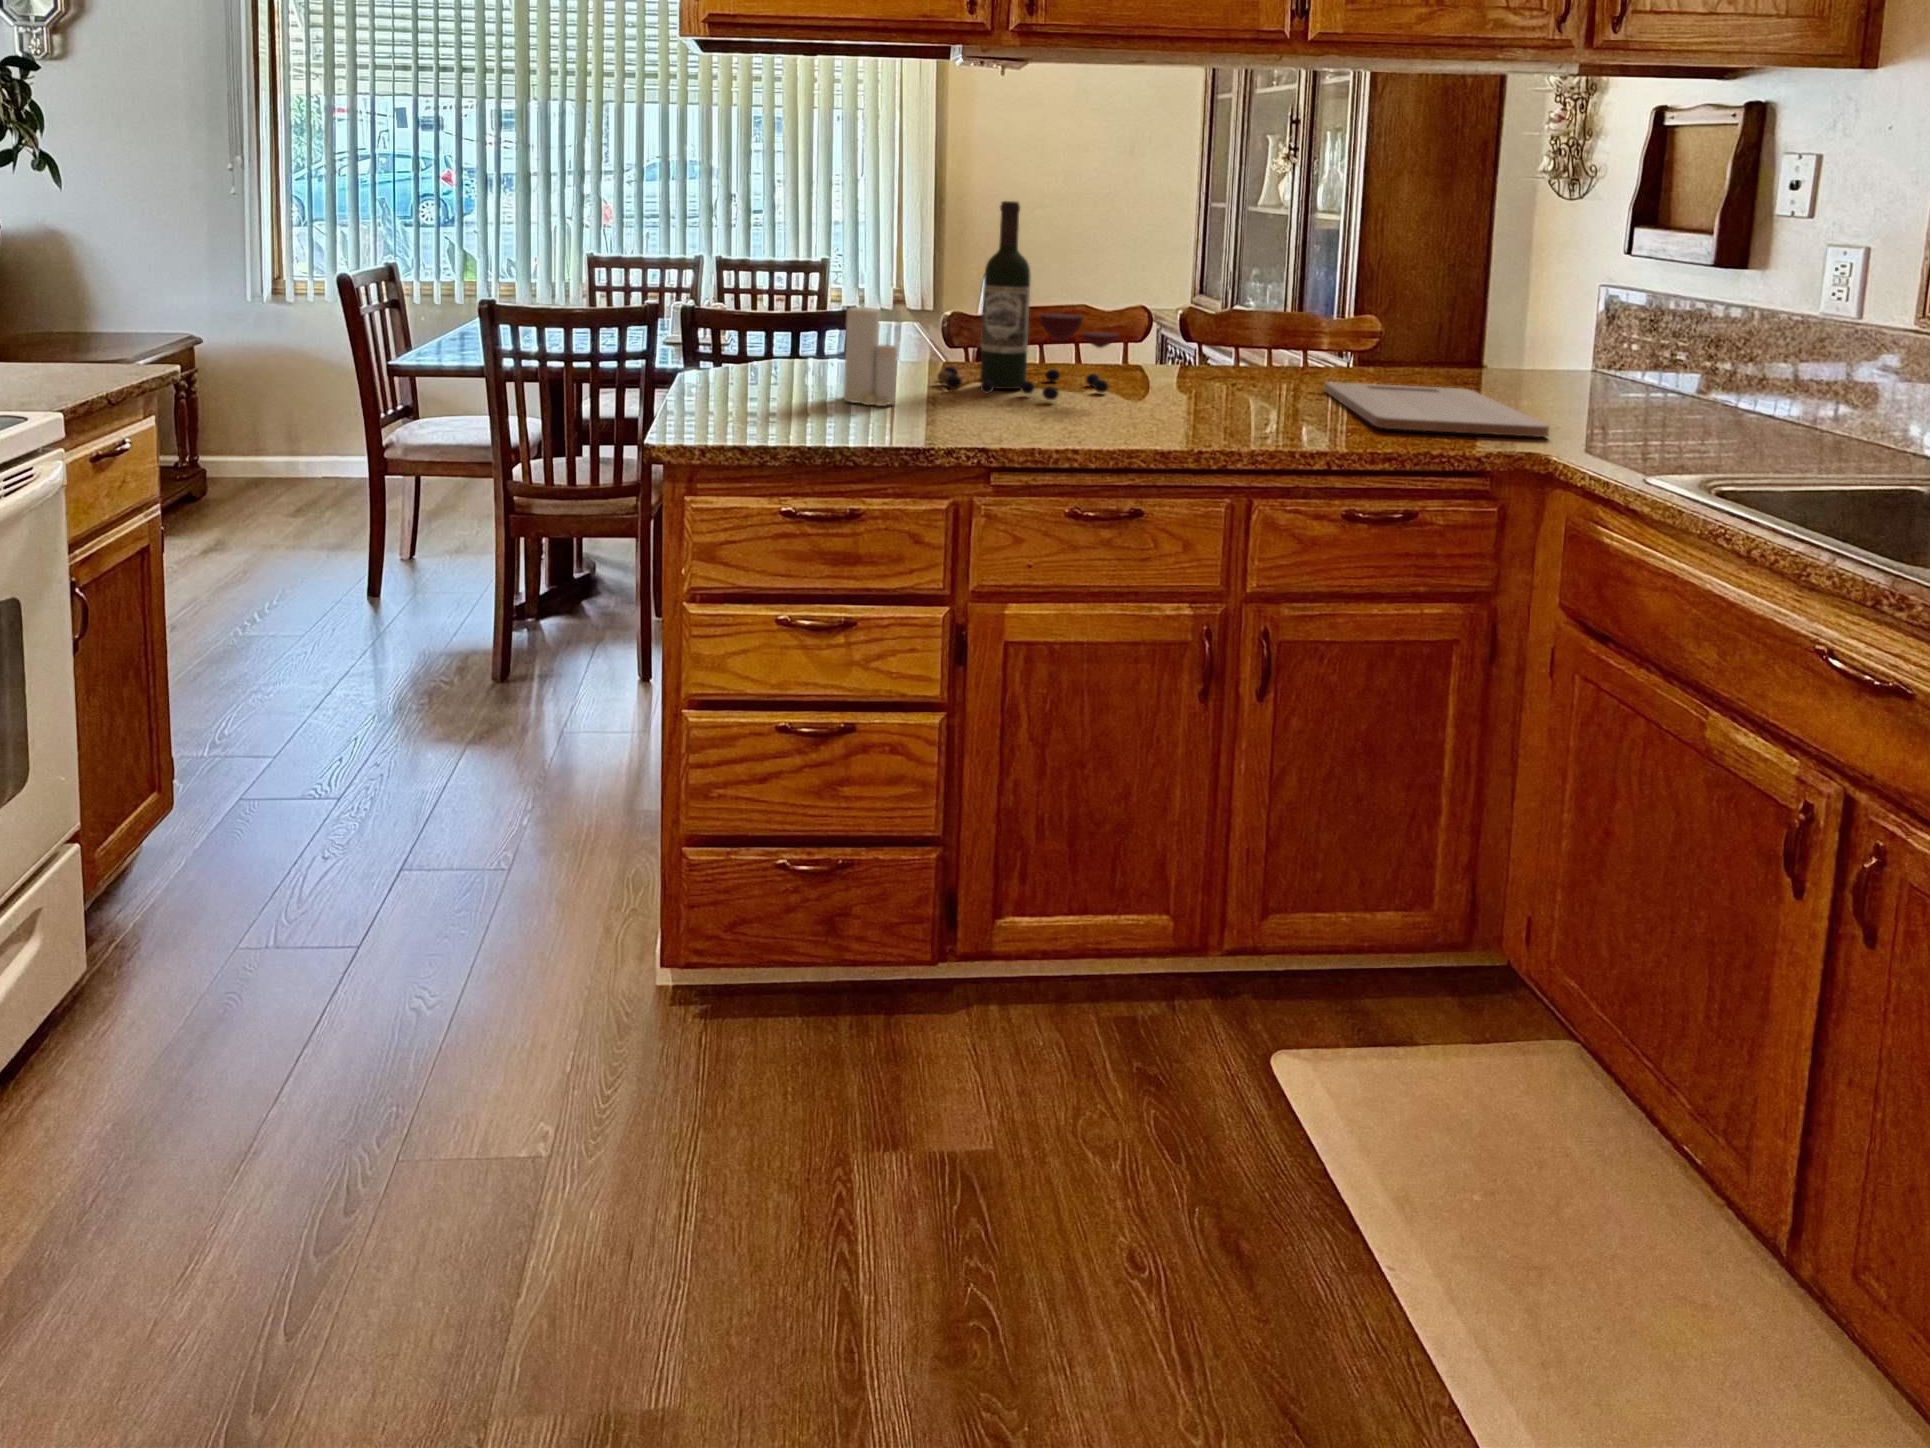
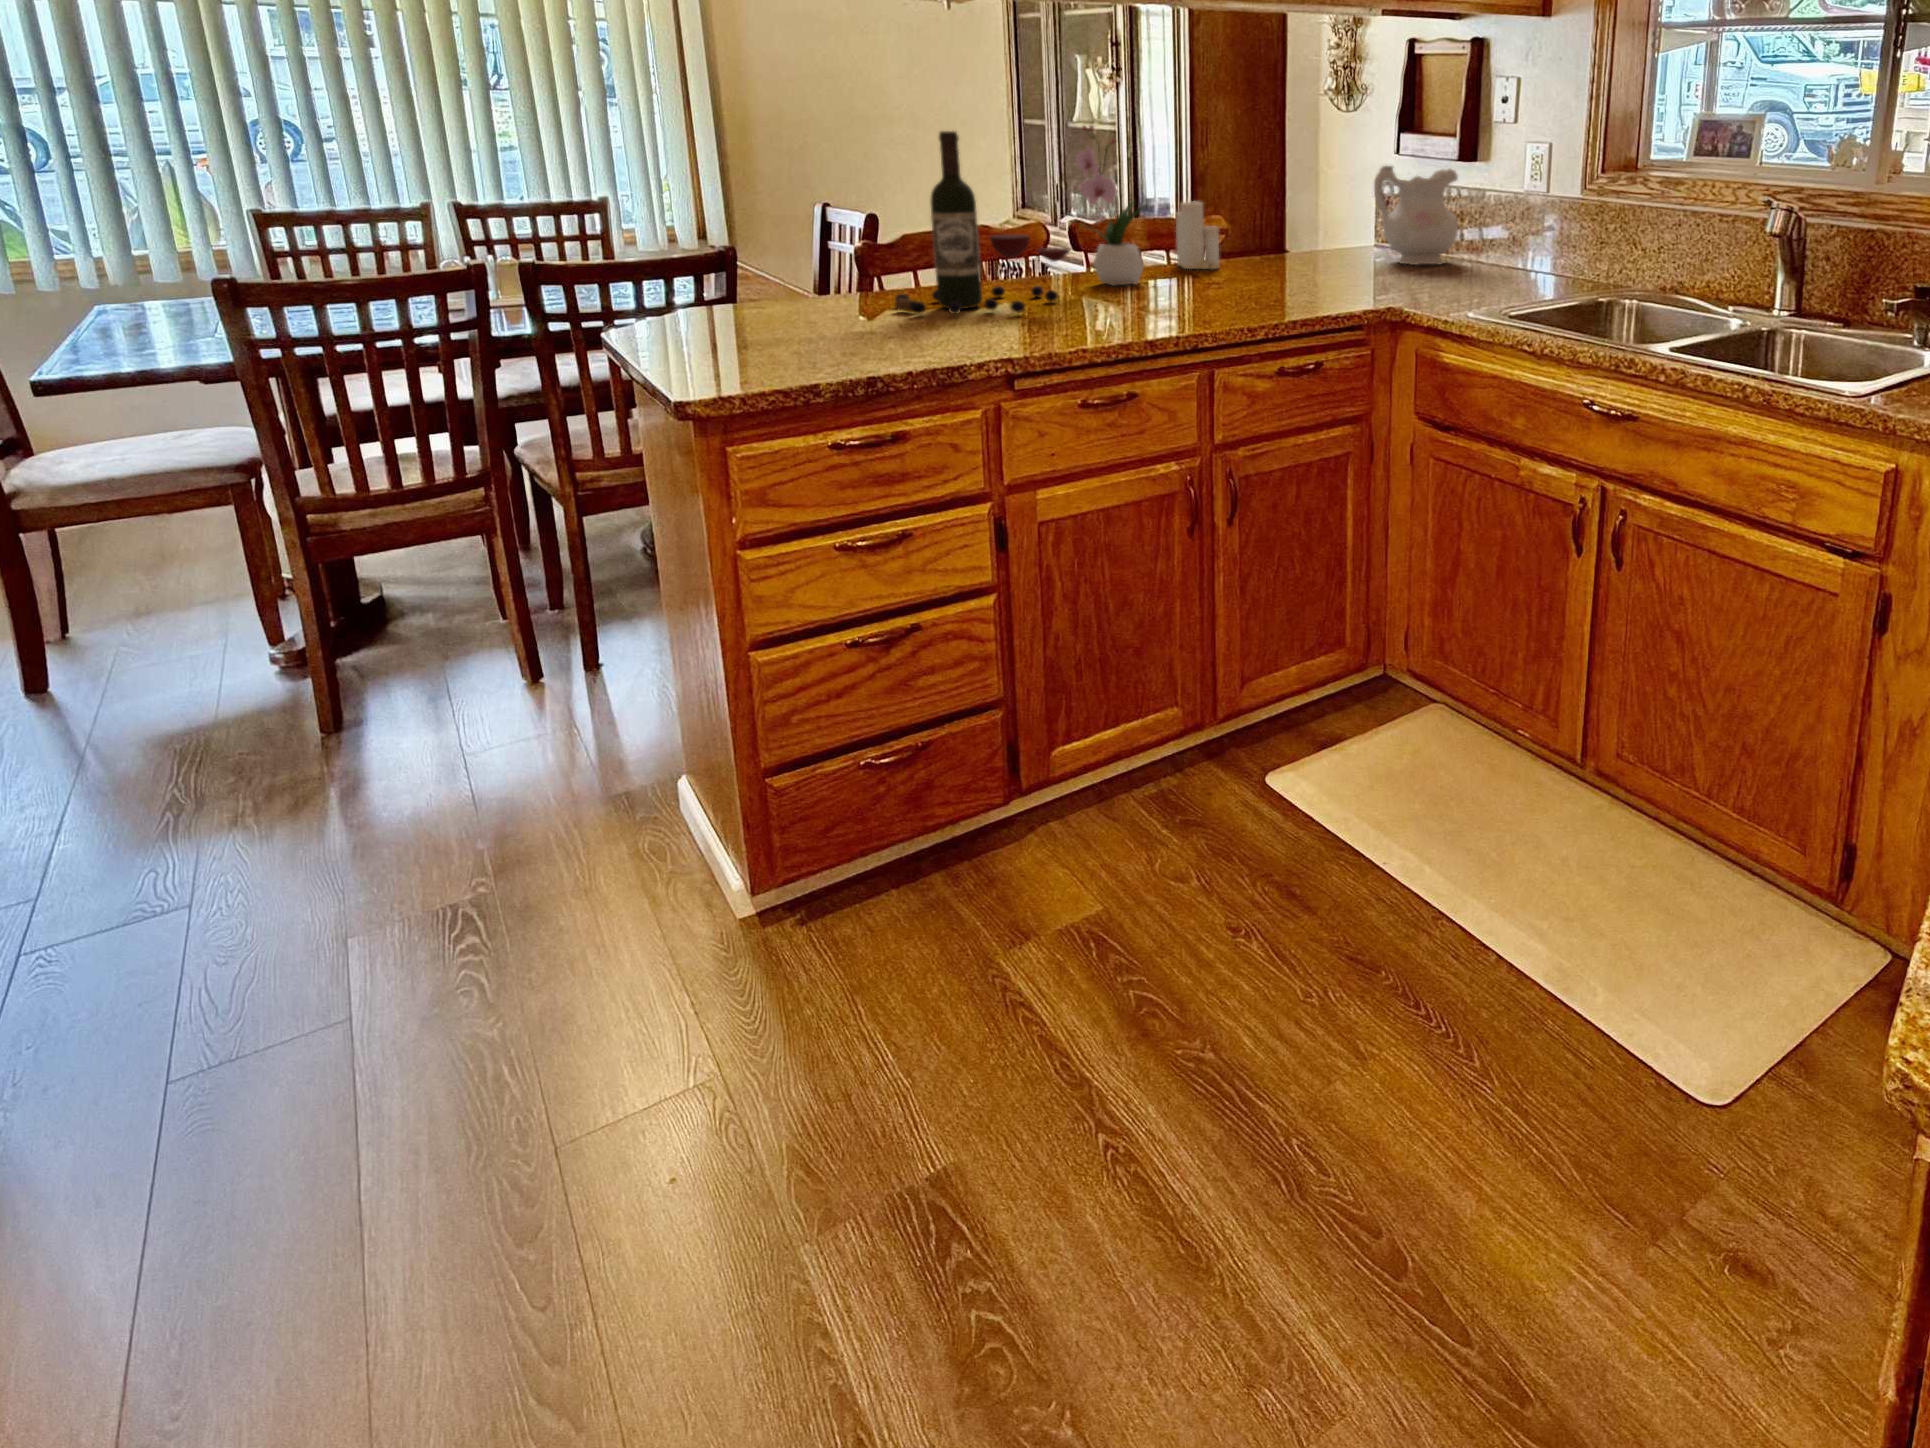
flower arrangement: none [1159,200,1241,384] -> present [1076,125,1146,286]
ceramic pitcher: none [1567,264,1702,405] -> present [1374,166,1459,265]
candle: present [844,301,897,406] -> present [1176,202,1219,269]
cutting board: present [1325,382,1549,437] -> none [1221,267,1394,303]

